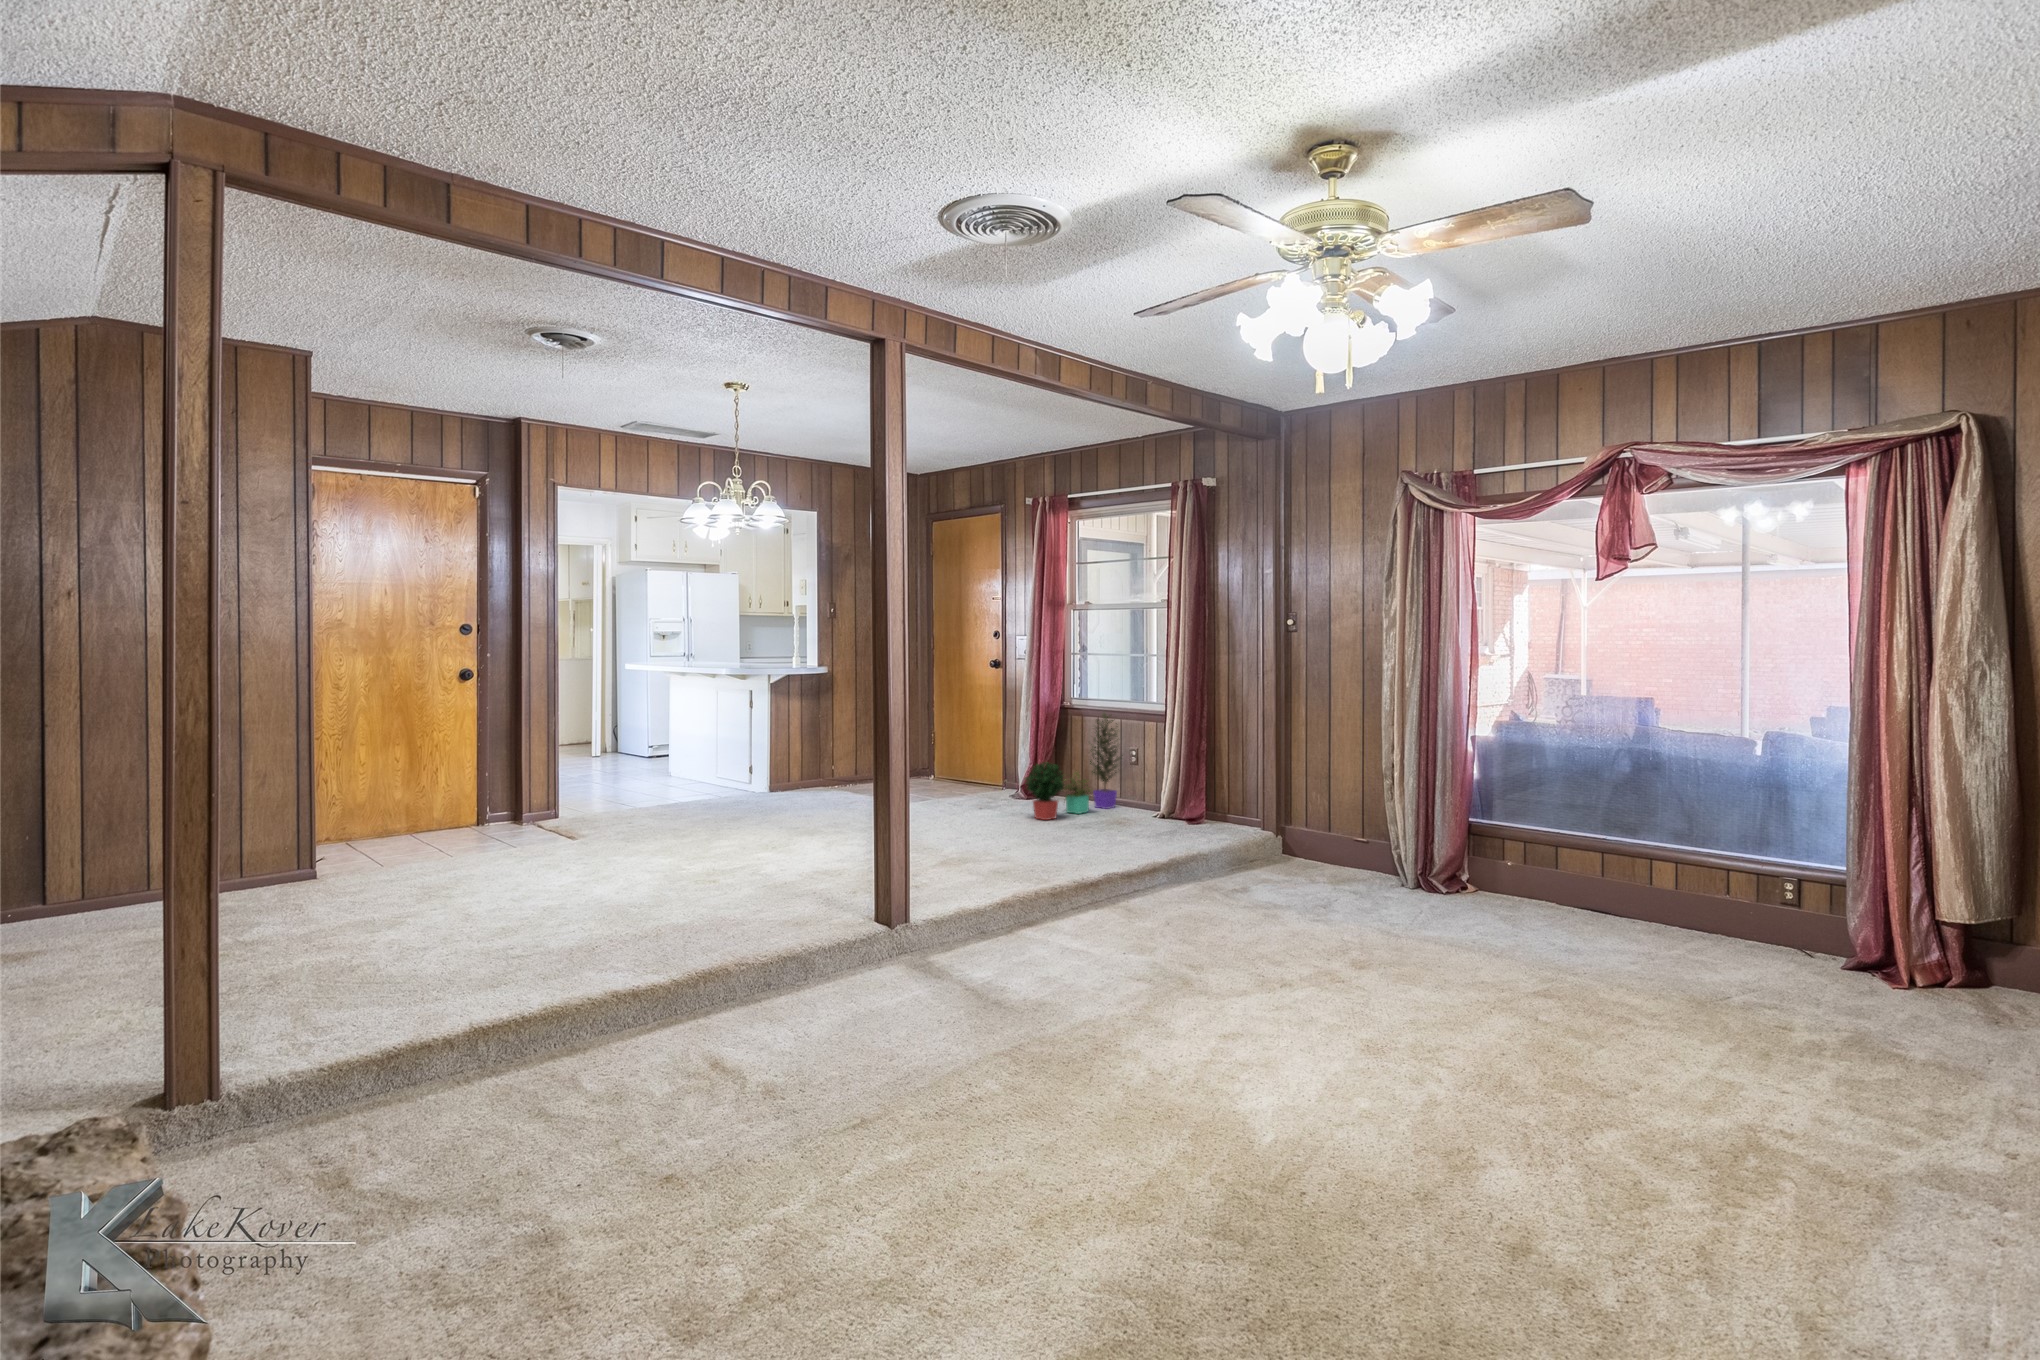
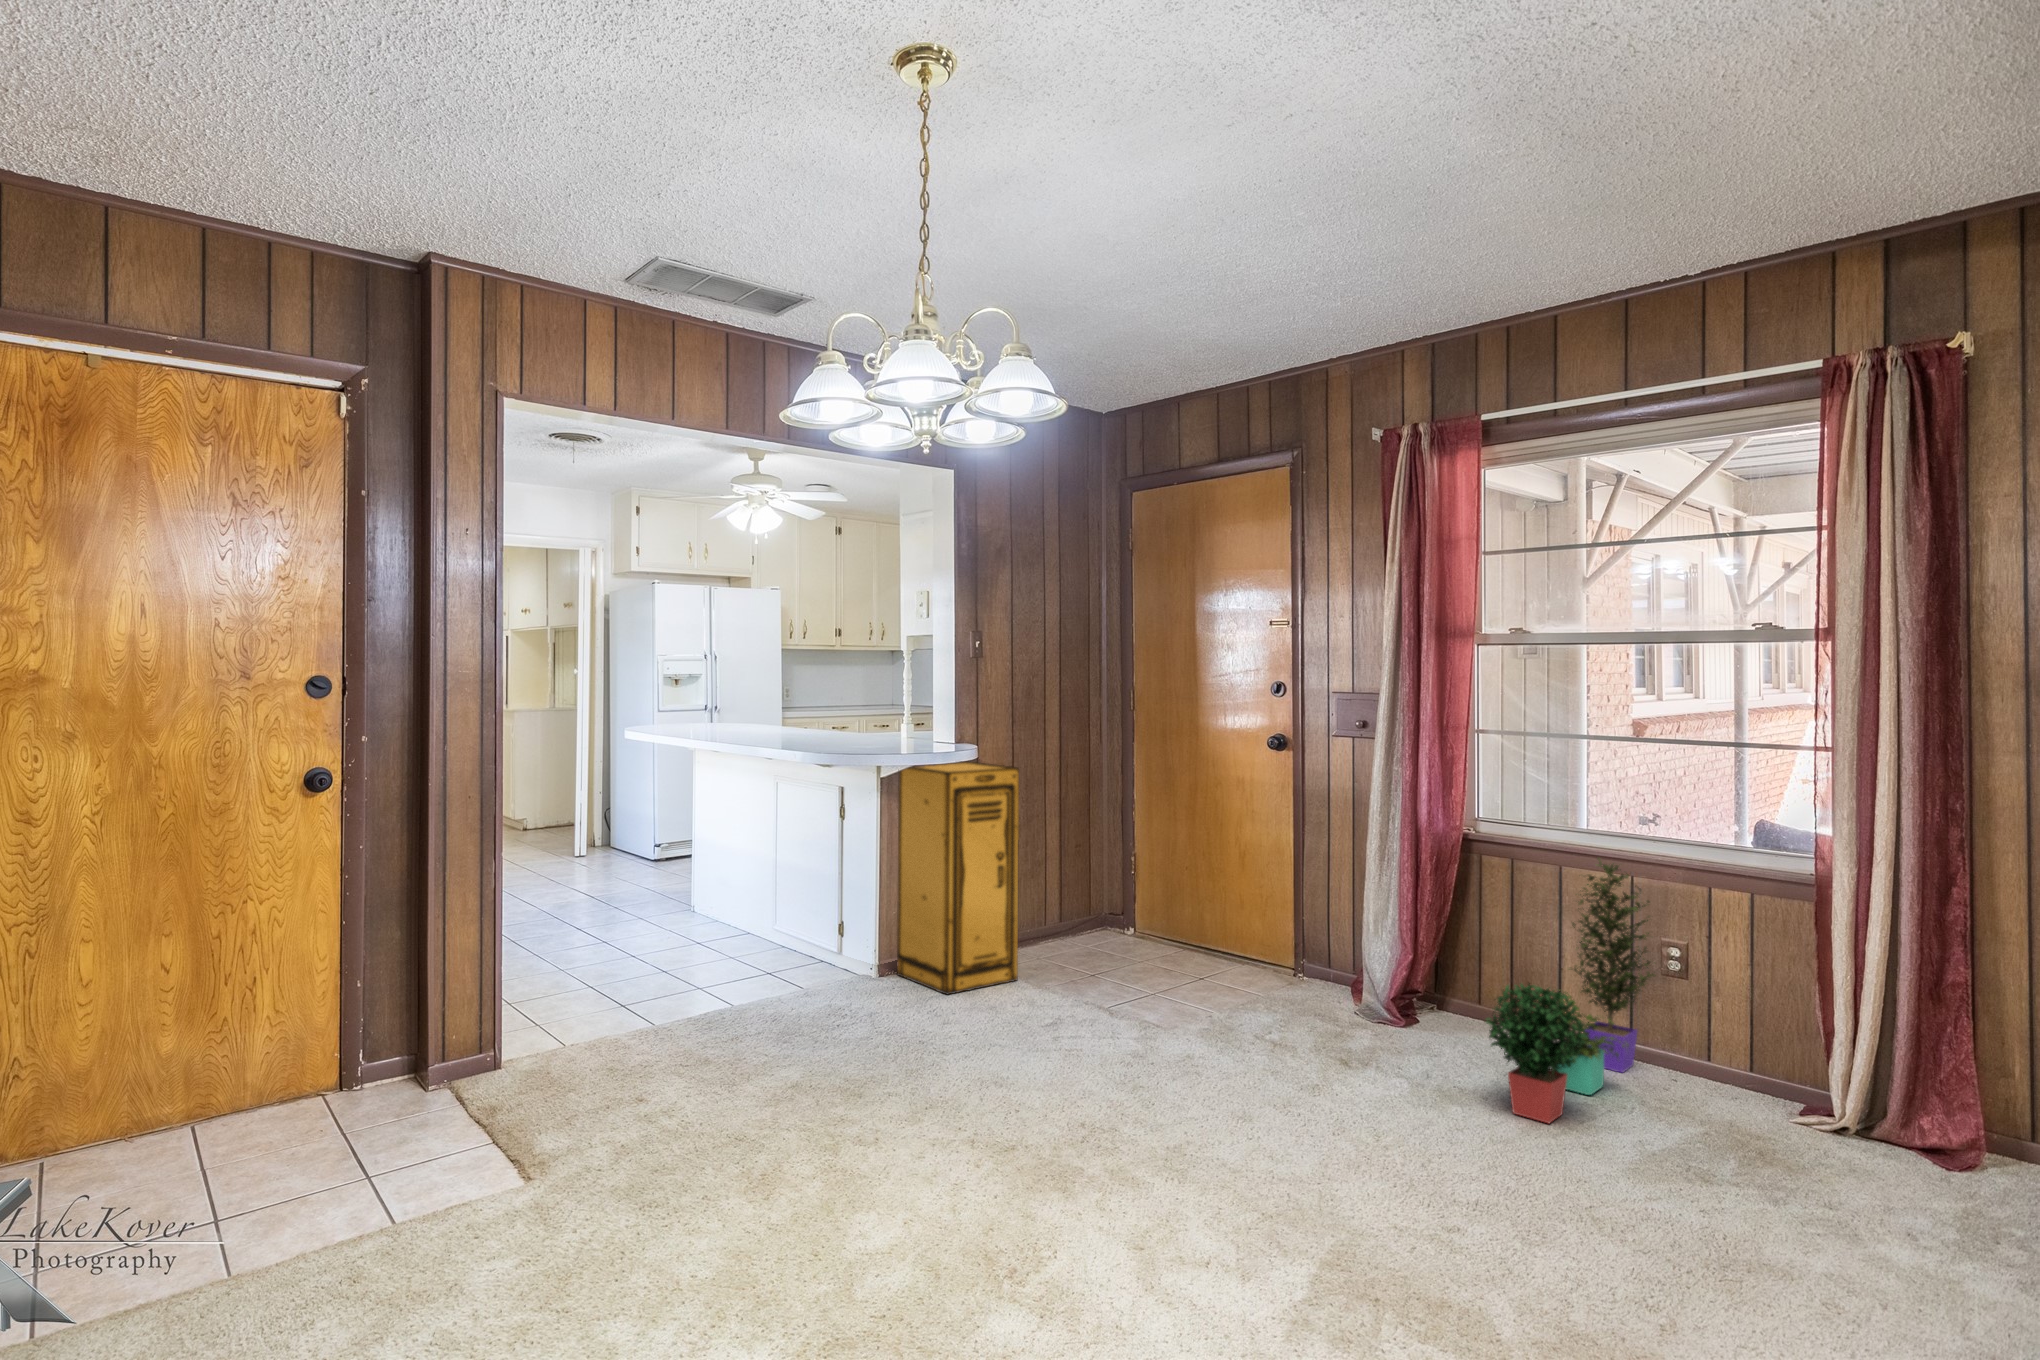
storage cabinet: none [781,676,847,796] -> present [897,761,1019,995]

